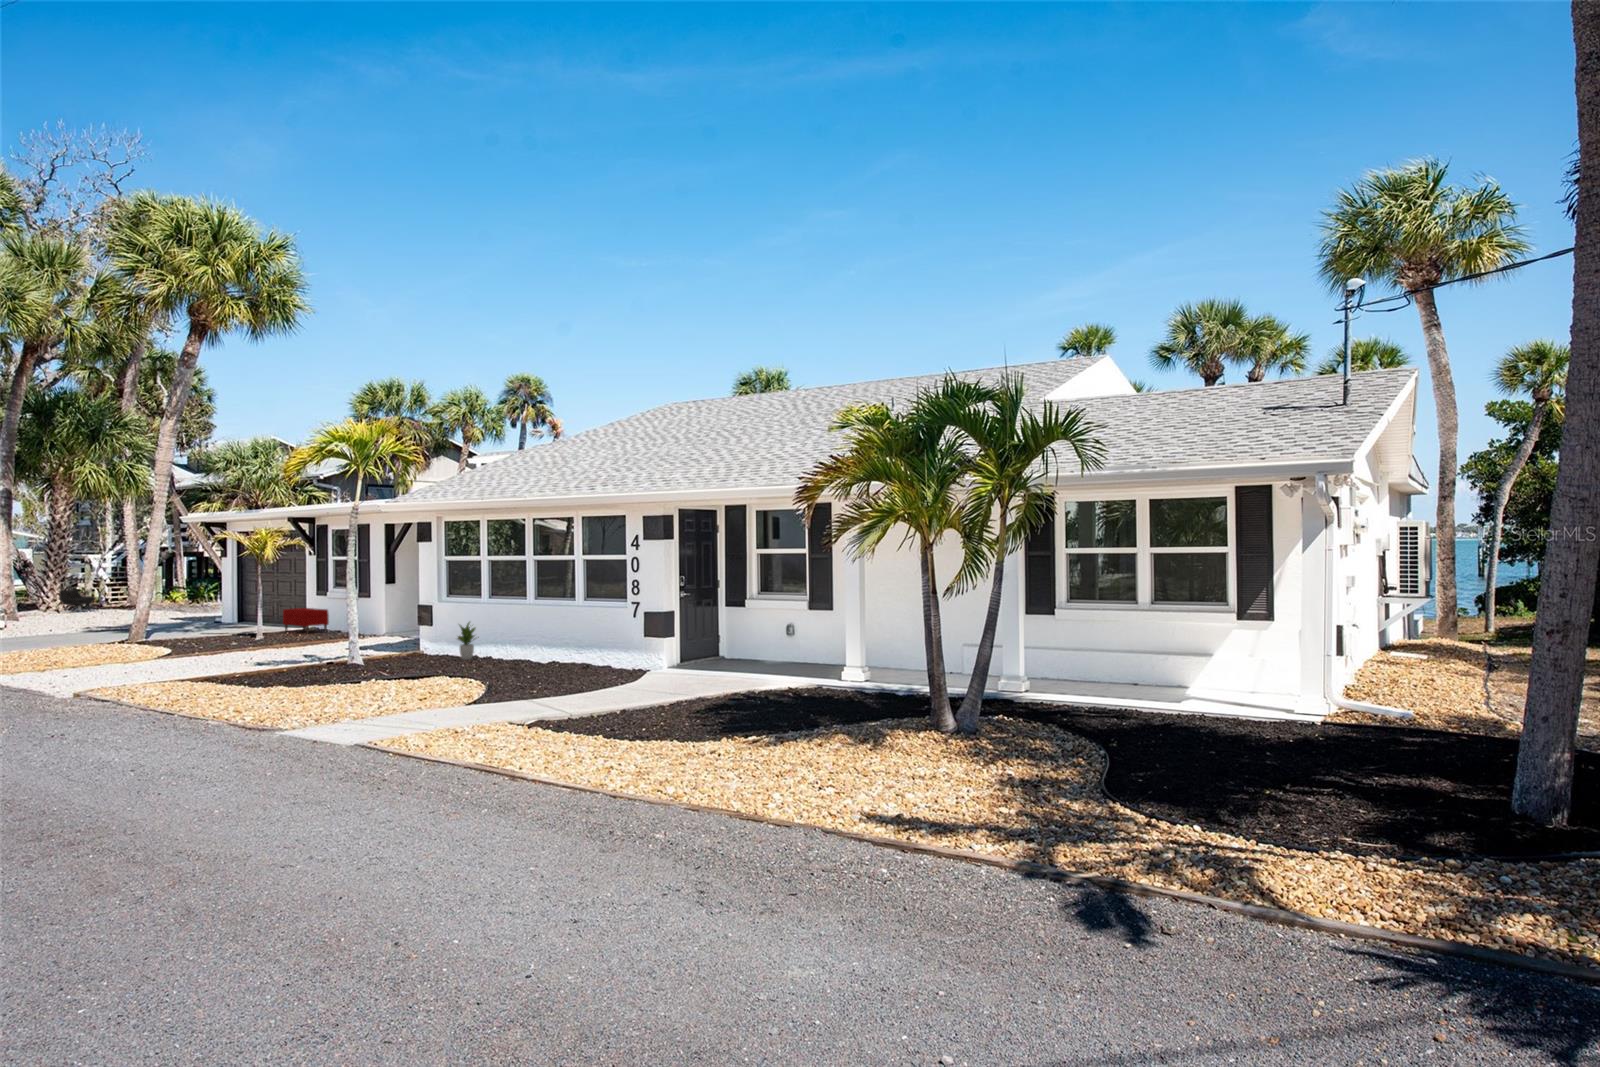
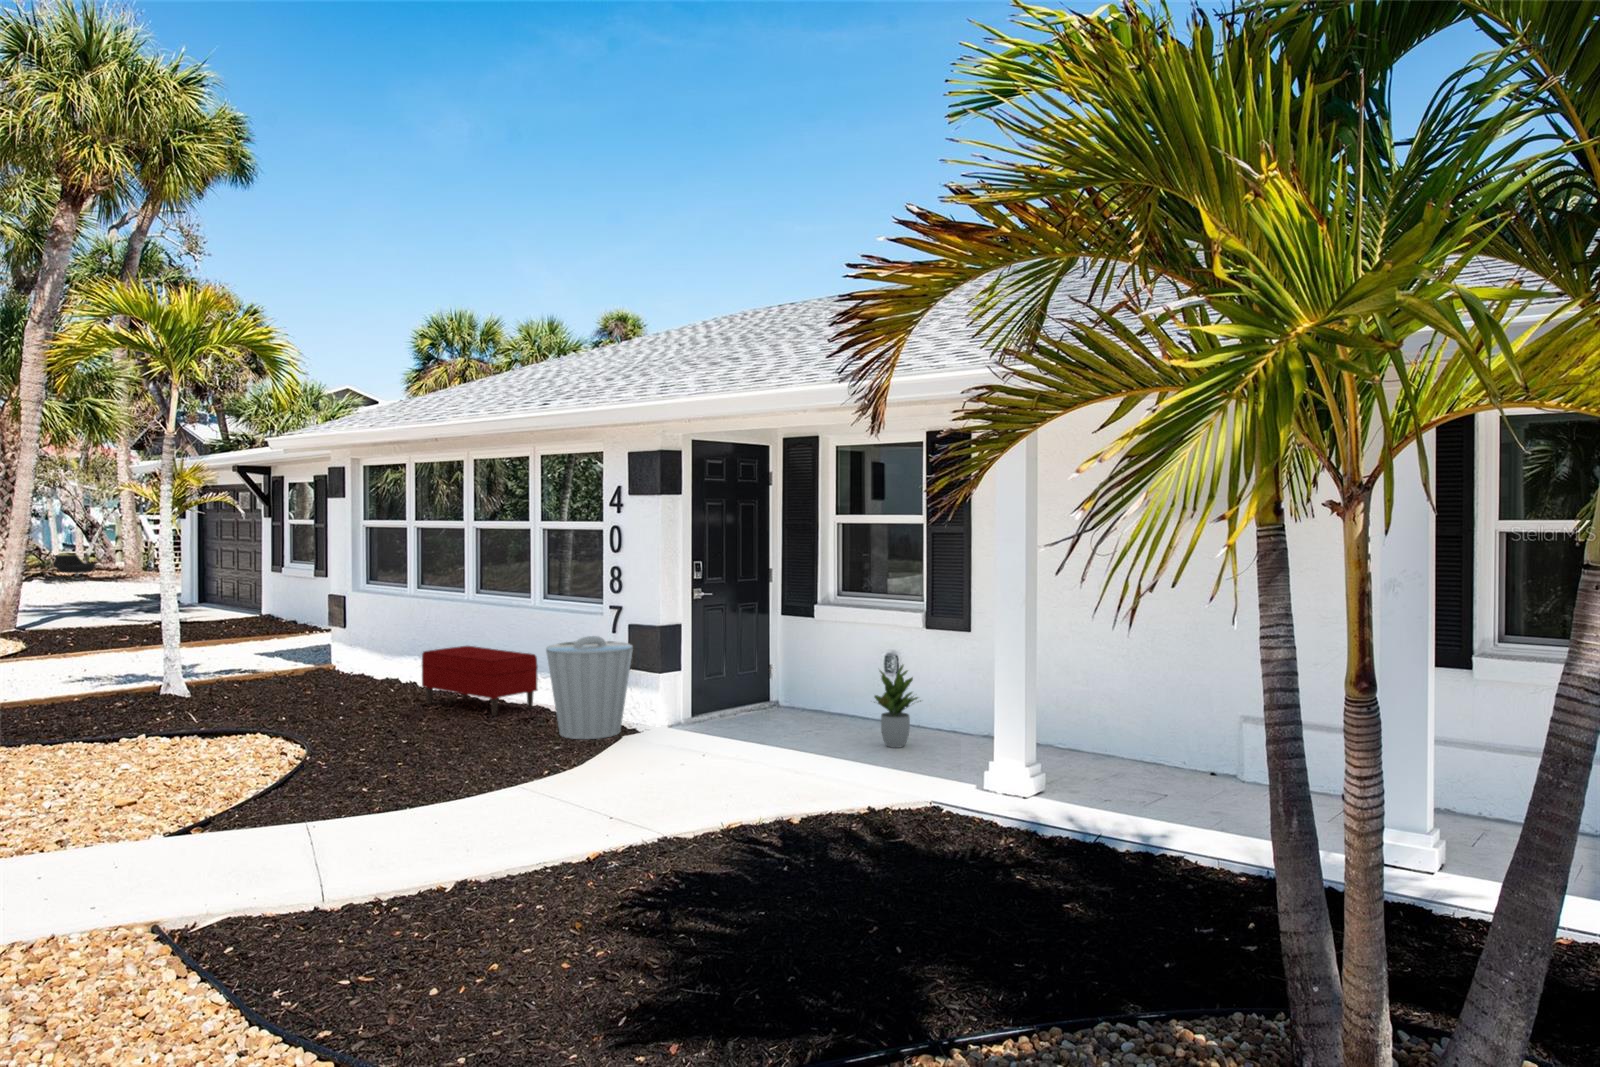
bench: present [283,608,329,633] -> present [422,646,538,716]
trash can: none [600,619,648,675] -> present [546,636,633,739]
potted plant: present [458,622,475,660] -> present [874,665,918,748]

